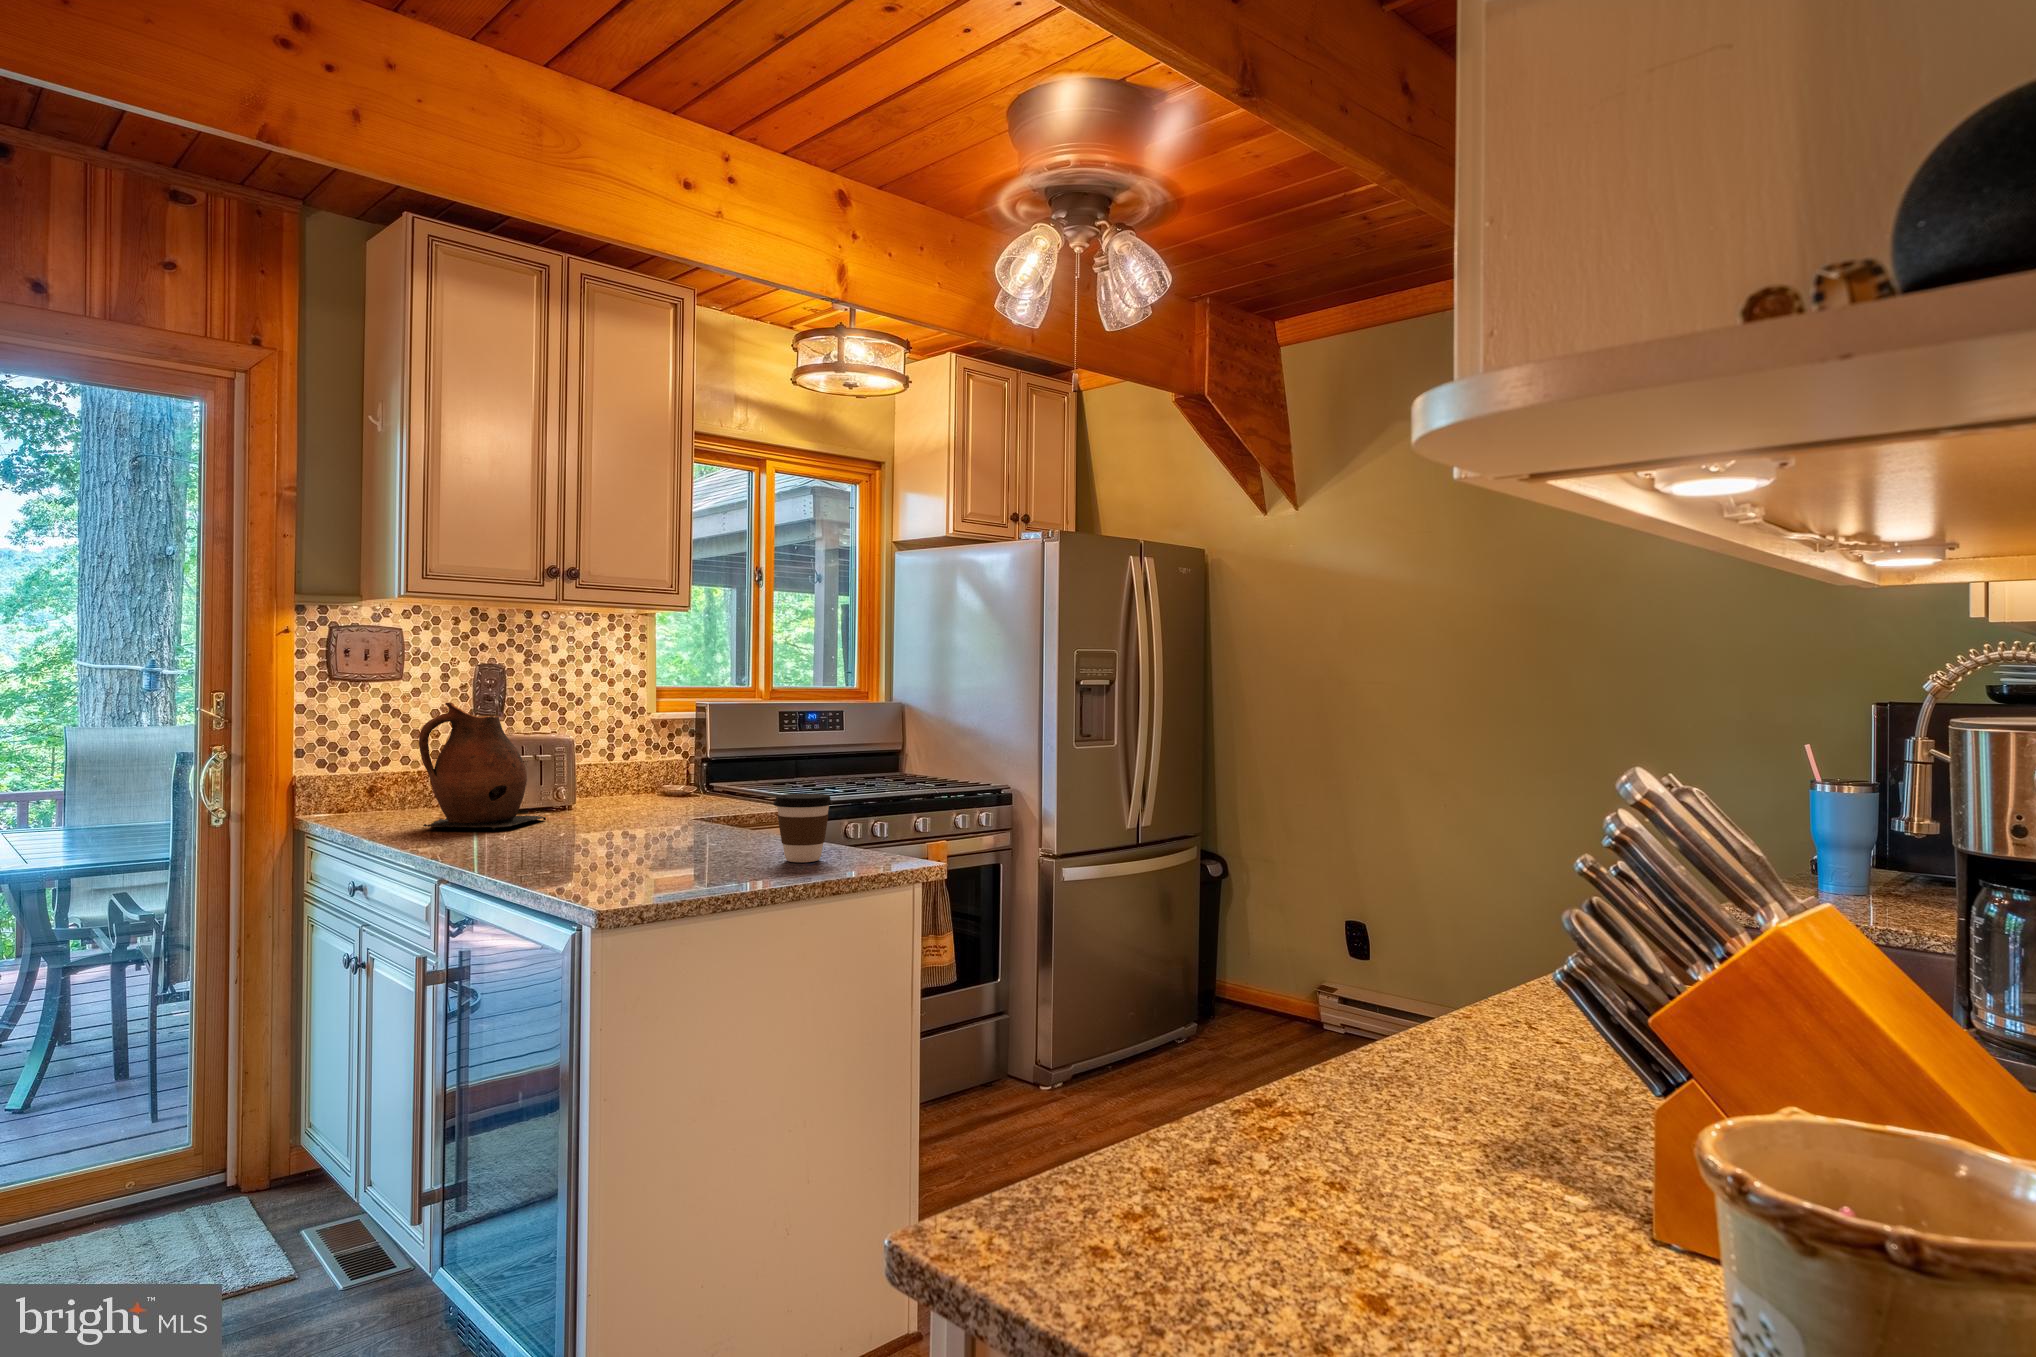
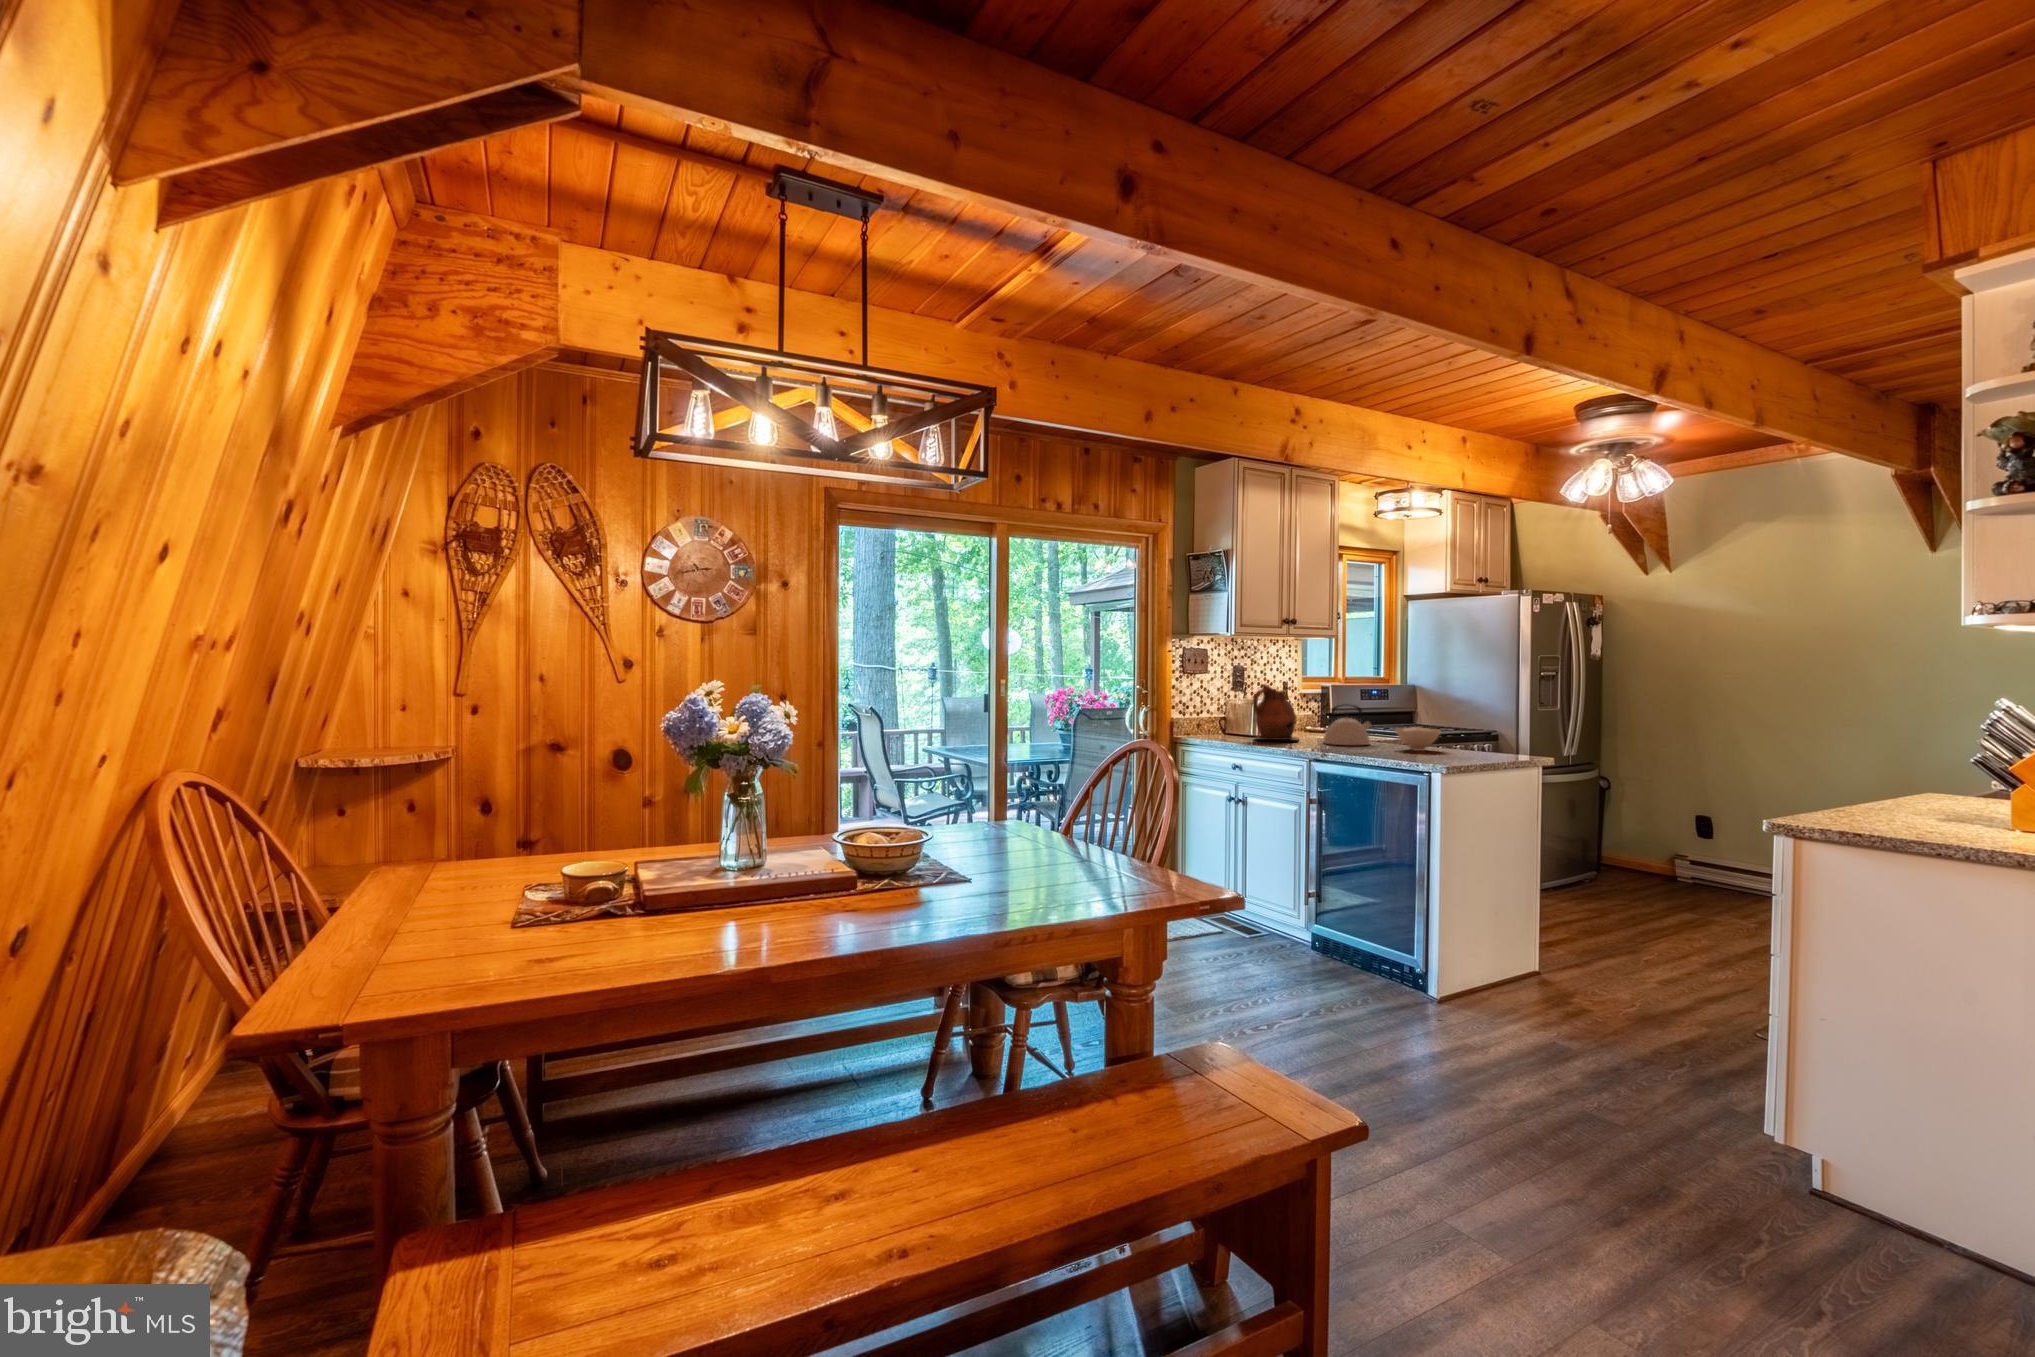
kettle: none [555,747,660,838] -> present [1324,704,1372,745]
coffee cup: present [774,793,833,862] -> none [1464,725,1493,755]
bowl: none [655,799,755,851] -> present [1396,727,1441,751]

